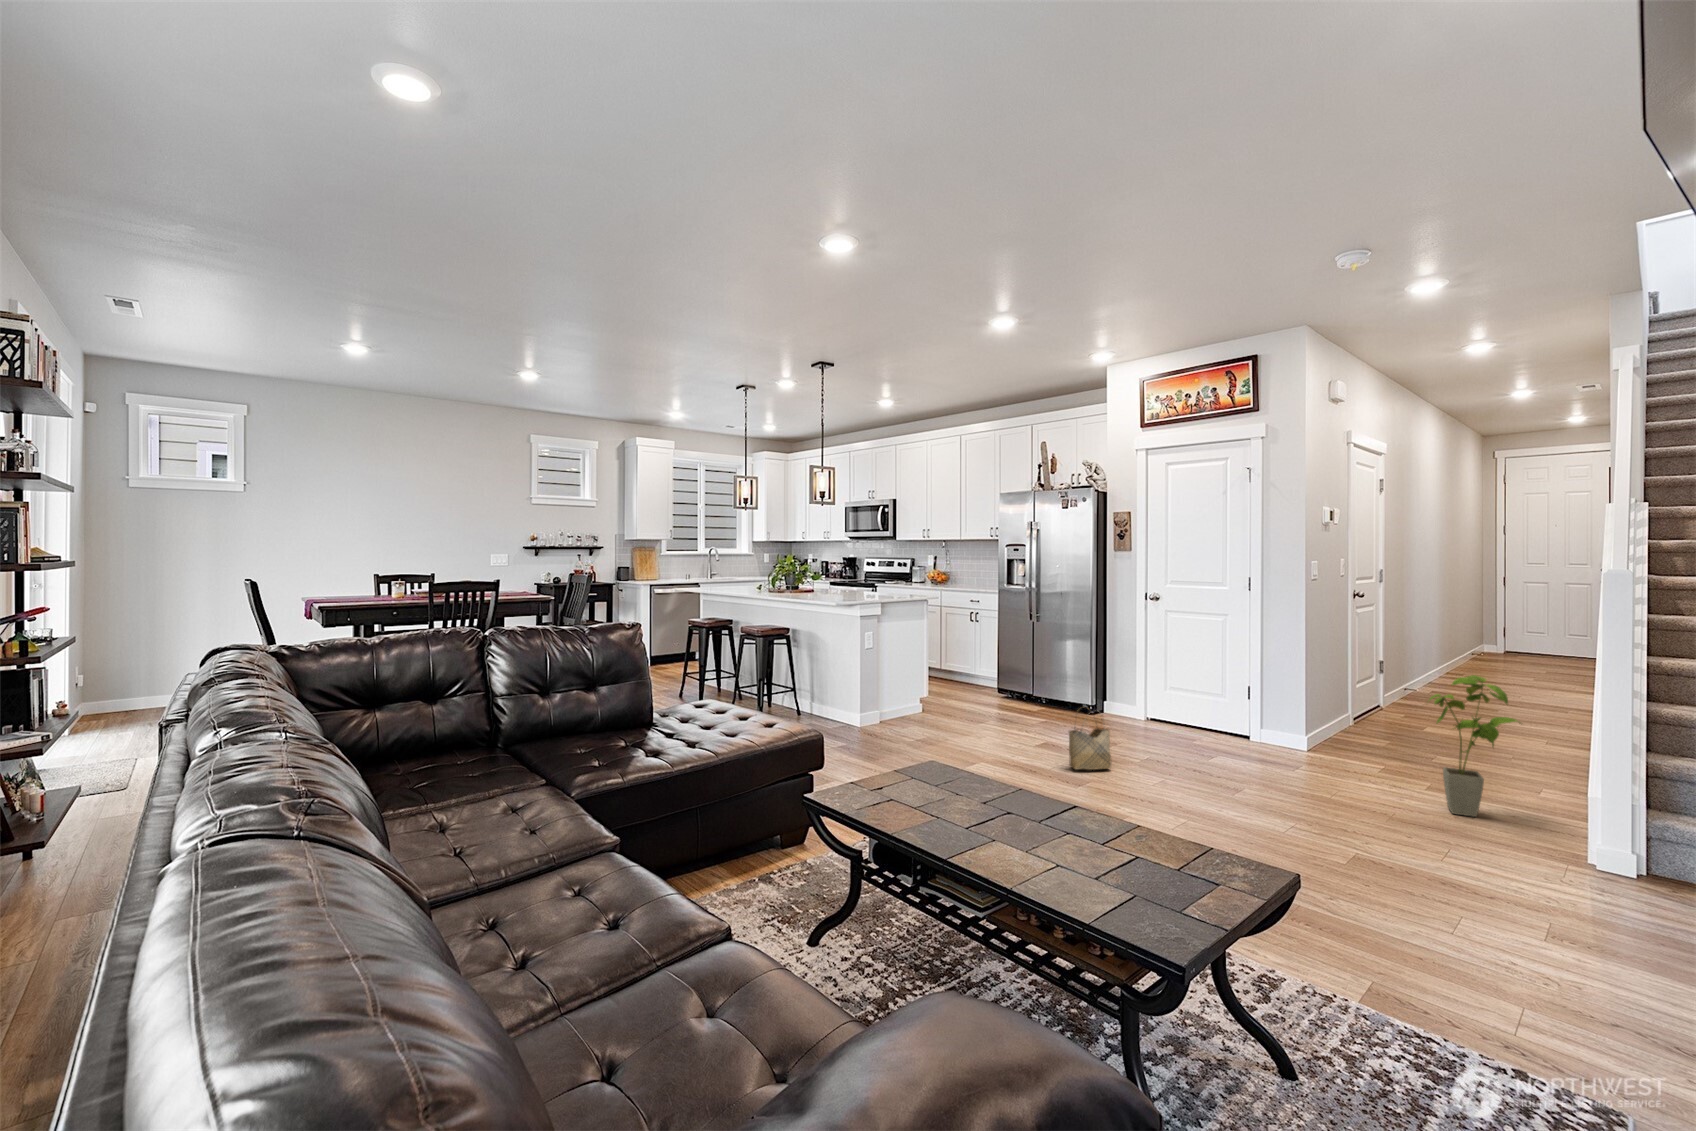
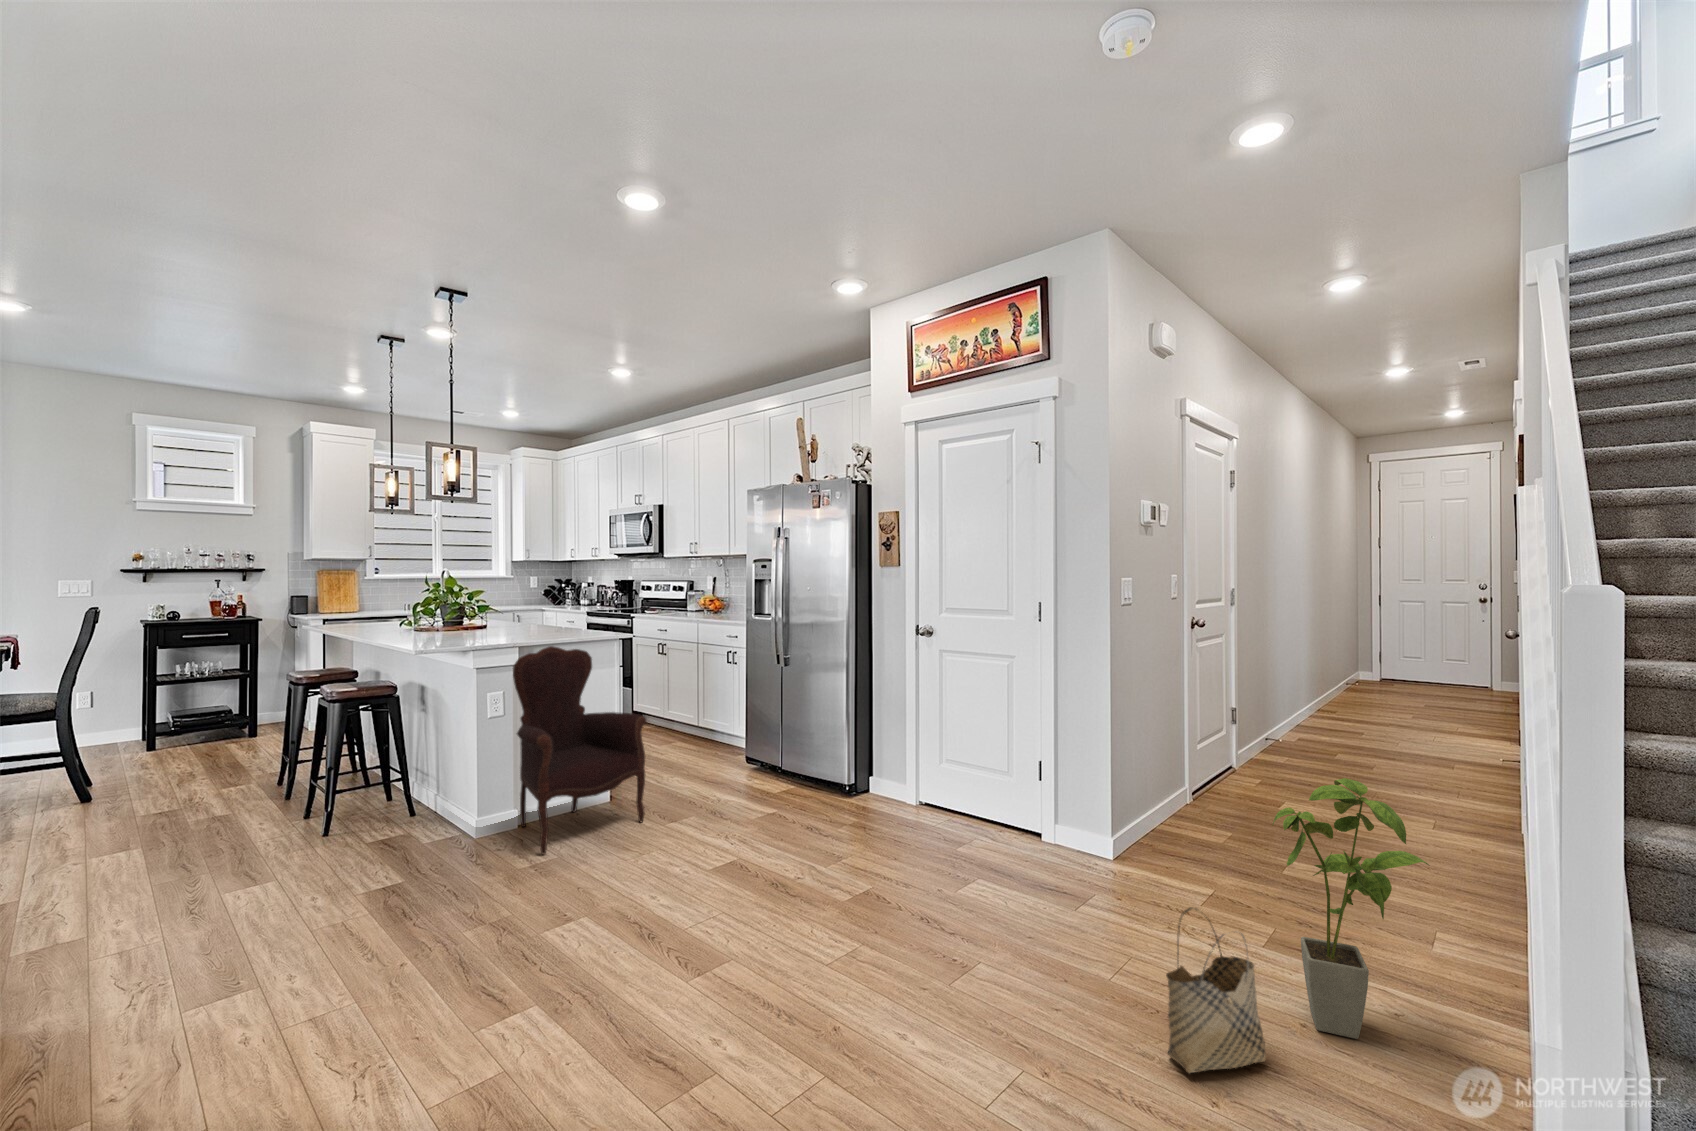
armchair: none [881,604,963,735] -> present [513,646,646,854]
woven basket: present [1069,707,1112,770] -> present [1166,907,1265,1073]

